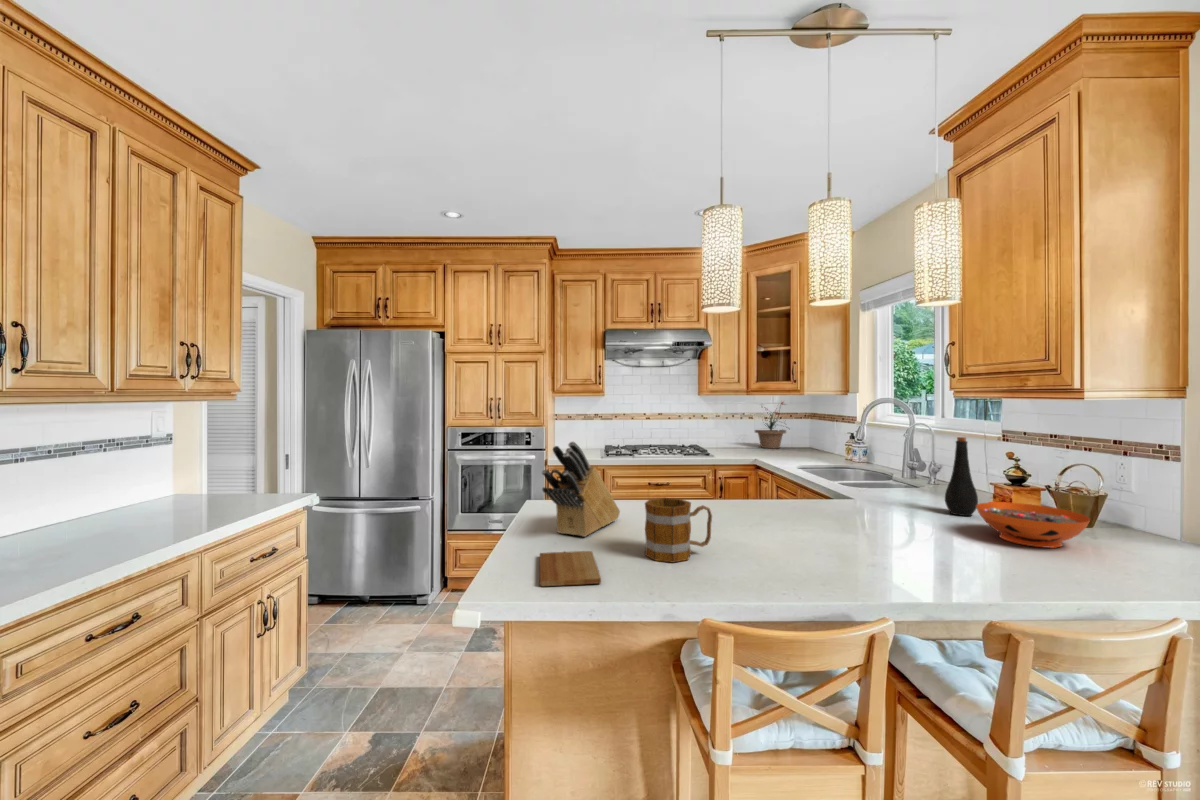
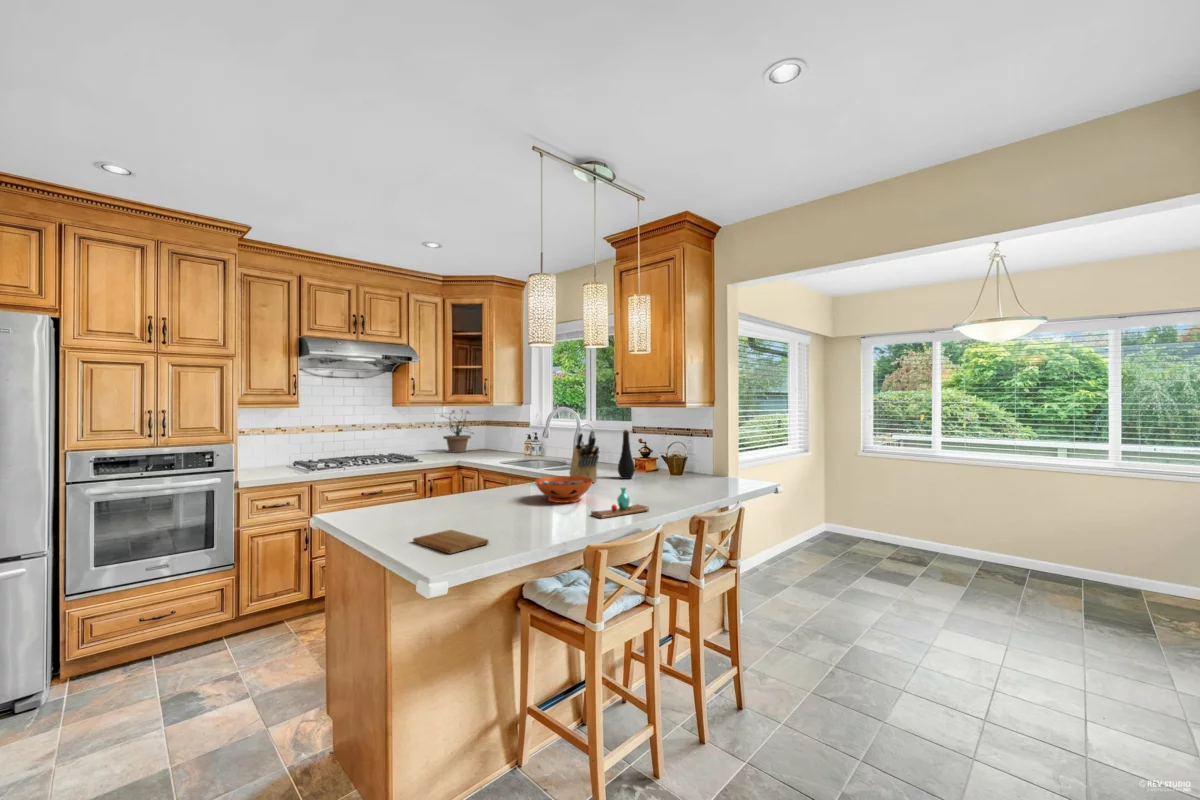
knife block: present [542,442,620,537] -> present [570,430,599,482]
mug: present [645,498,712,562] -> none [485,481,530,527]
decorative bowl: present [976,502,1090,548] -> present [535,476,593,503]
vase: none [807,537,924,588] -> present [591,488,649,518]

